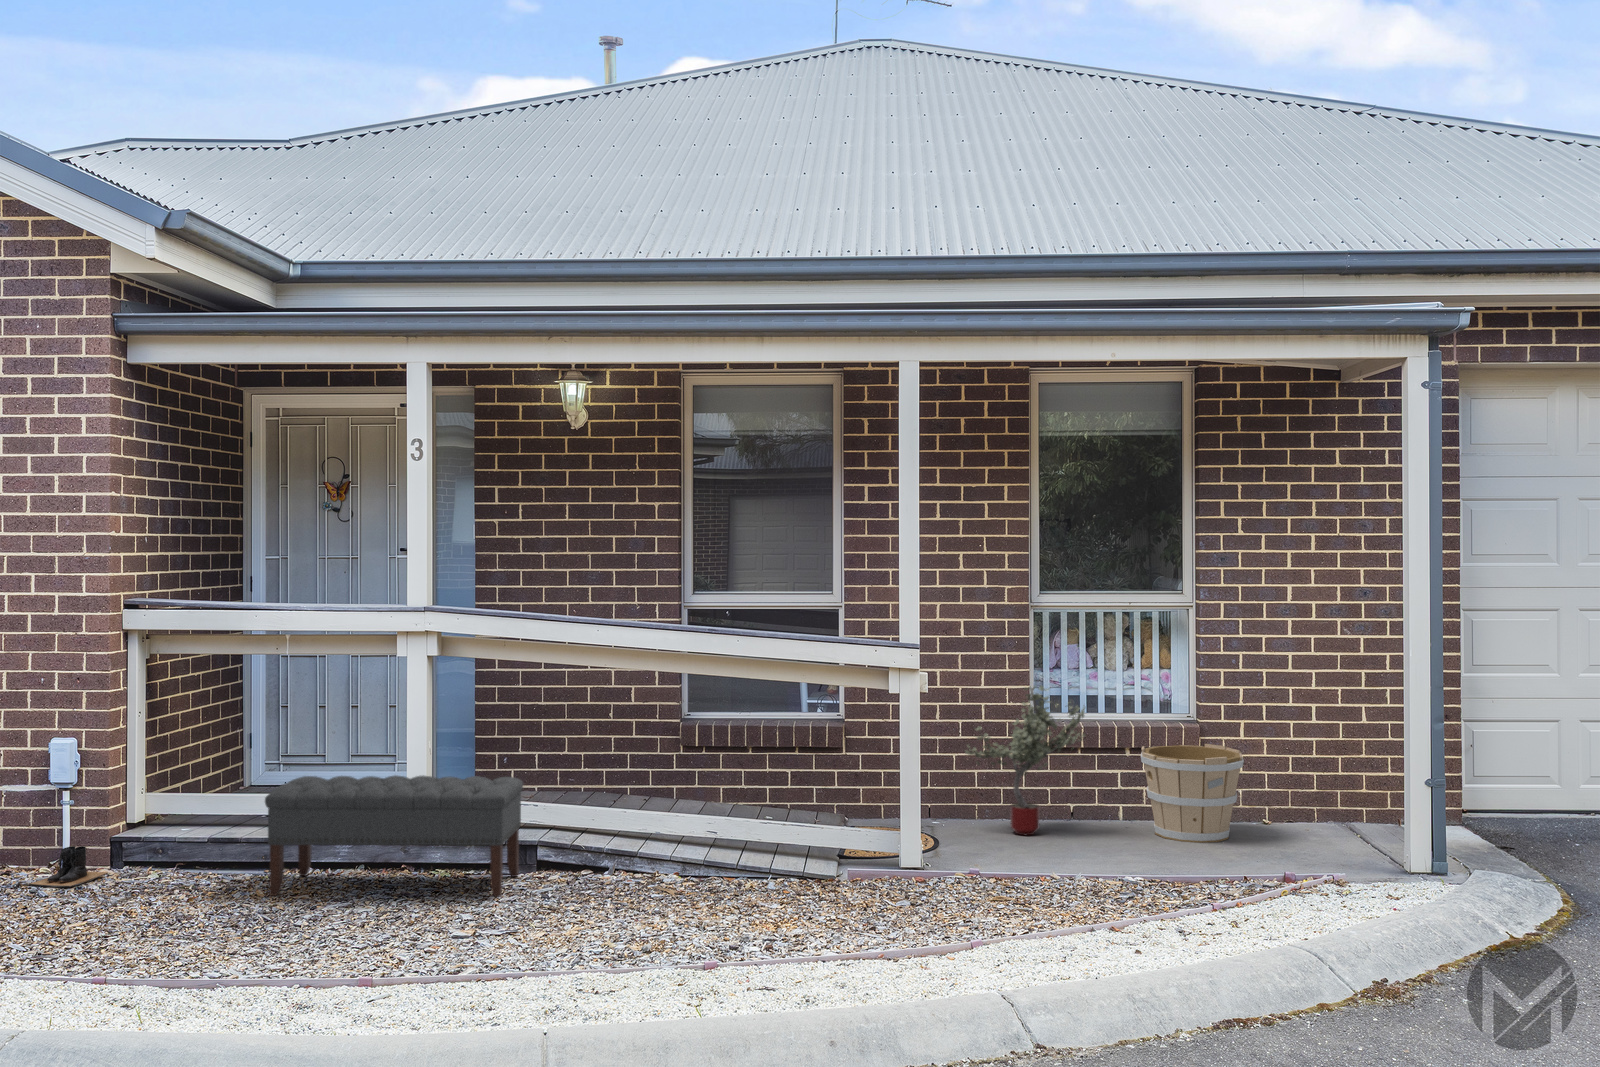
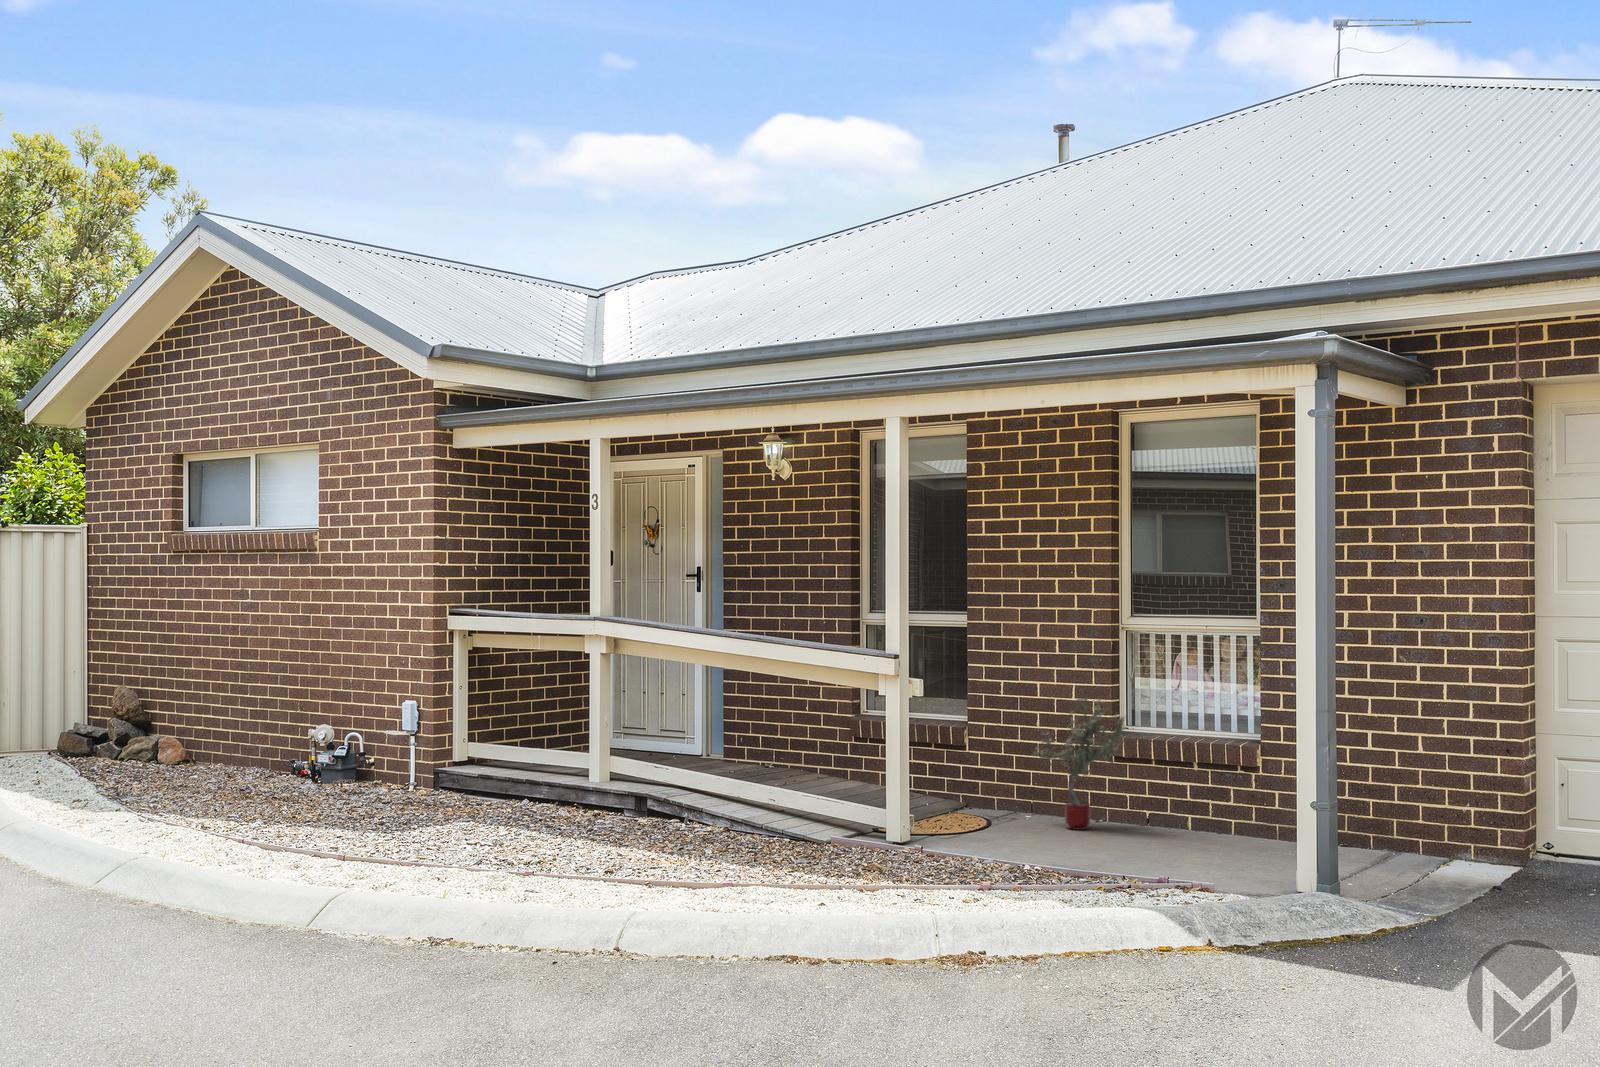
wooden bucket: present [1141,744,1244,843] -> none [1168,759,1265,849]
bench: present [265,775,523,897] -> none [502,730,661,817]
boots: present [30,846,107,887] -> none [408,767,451,790]

